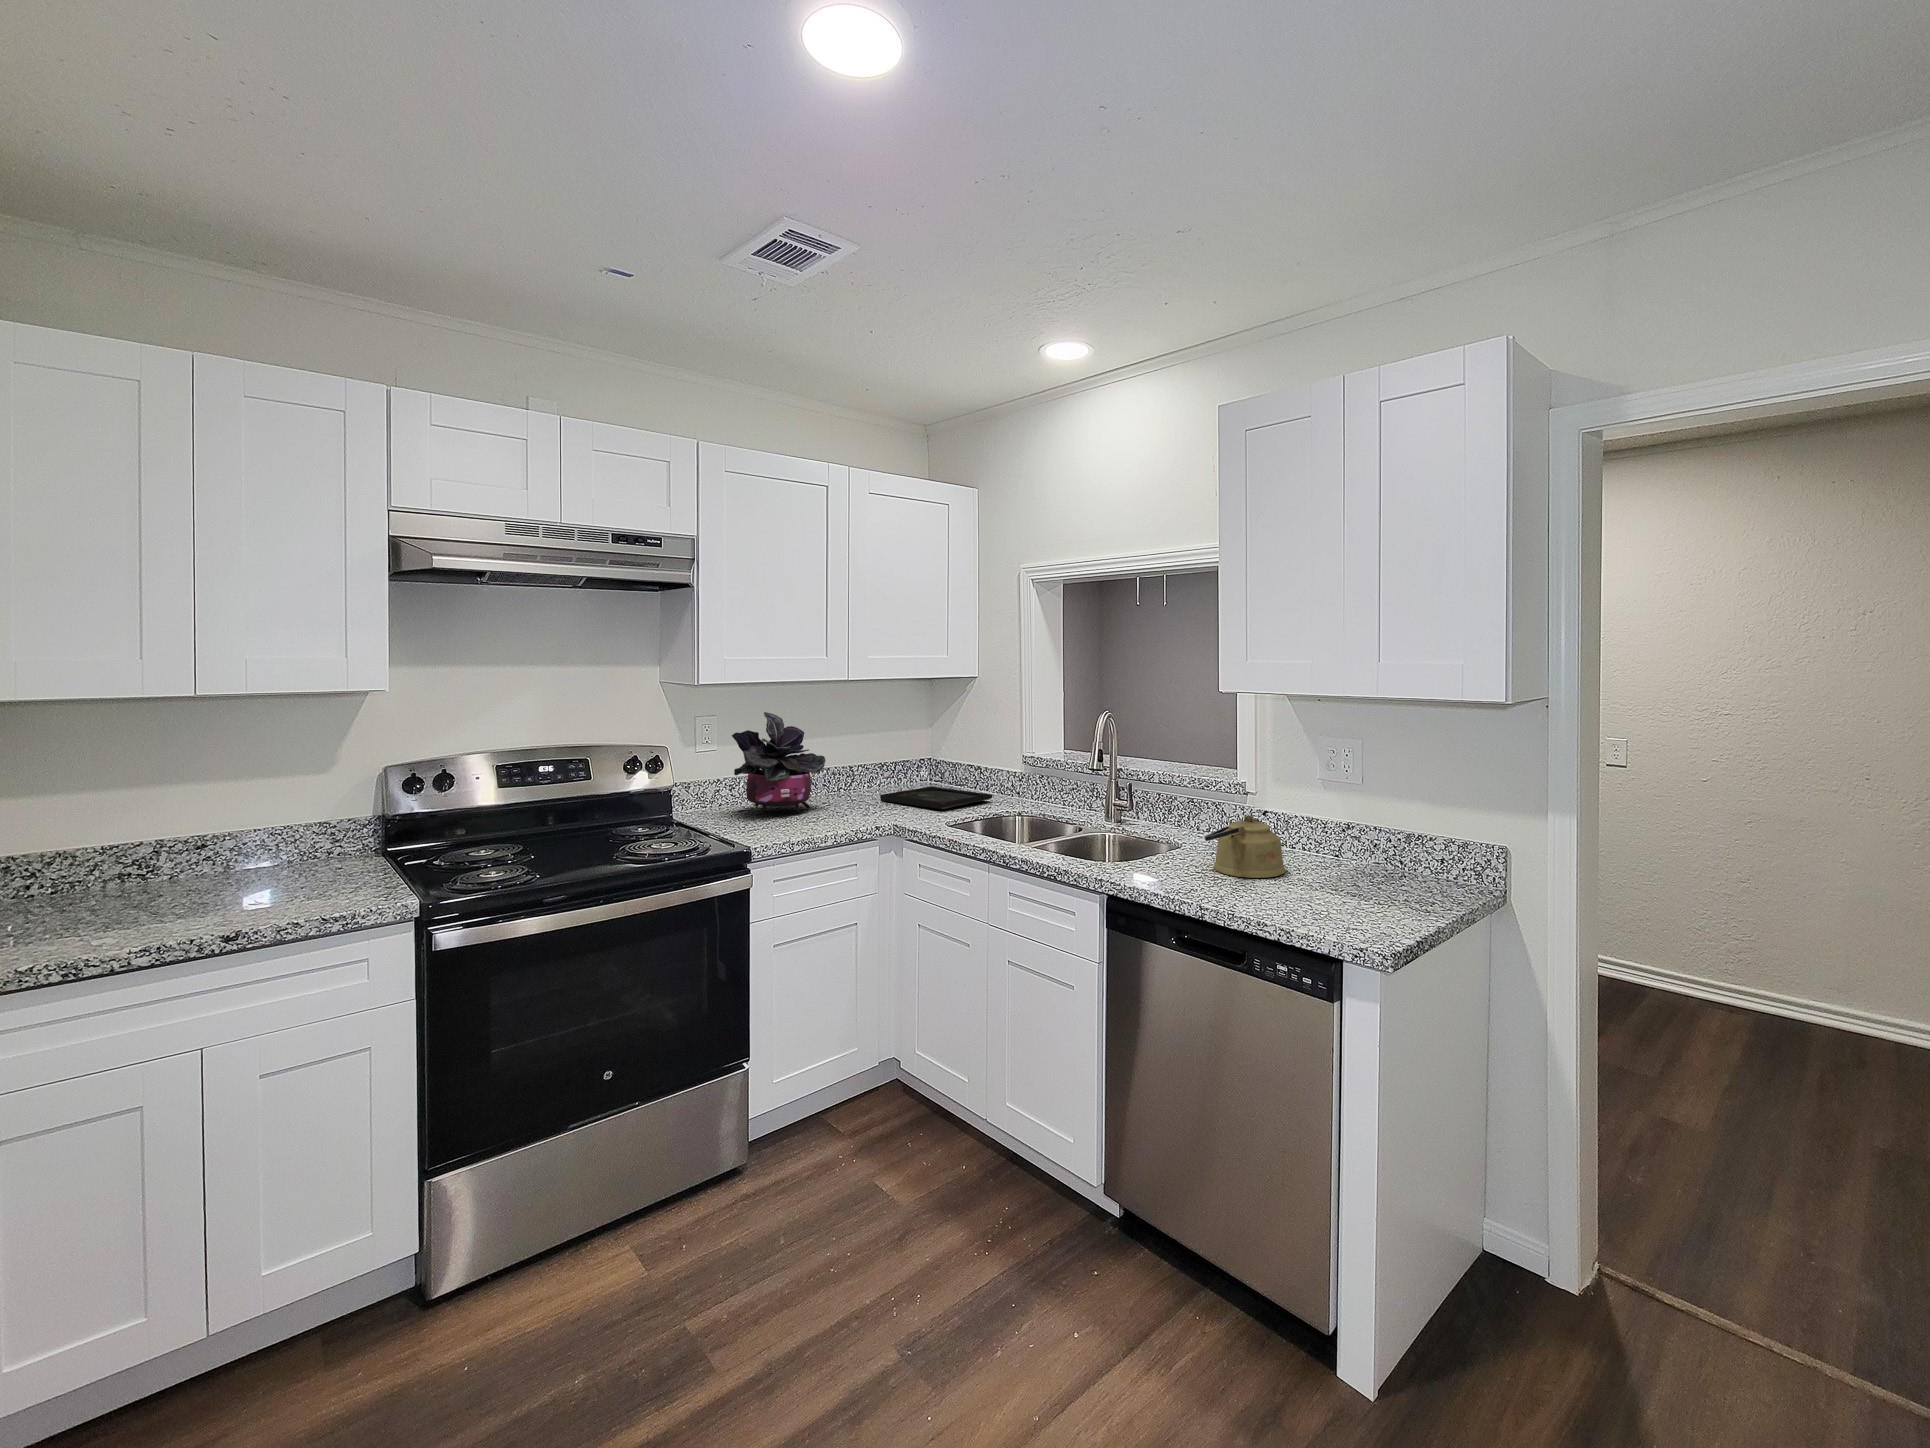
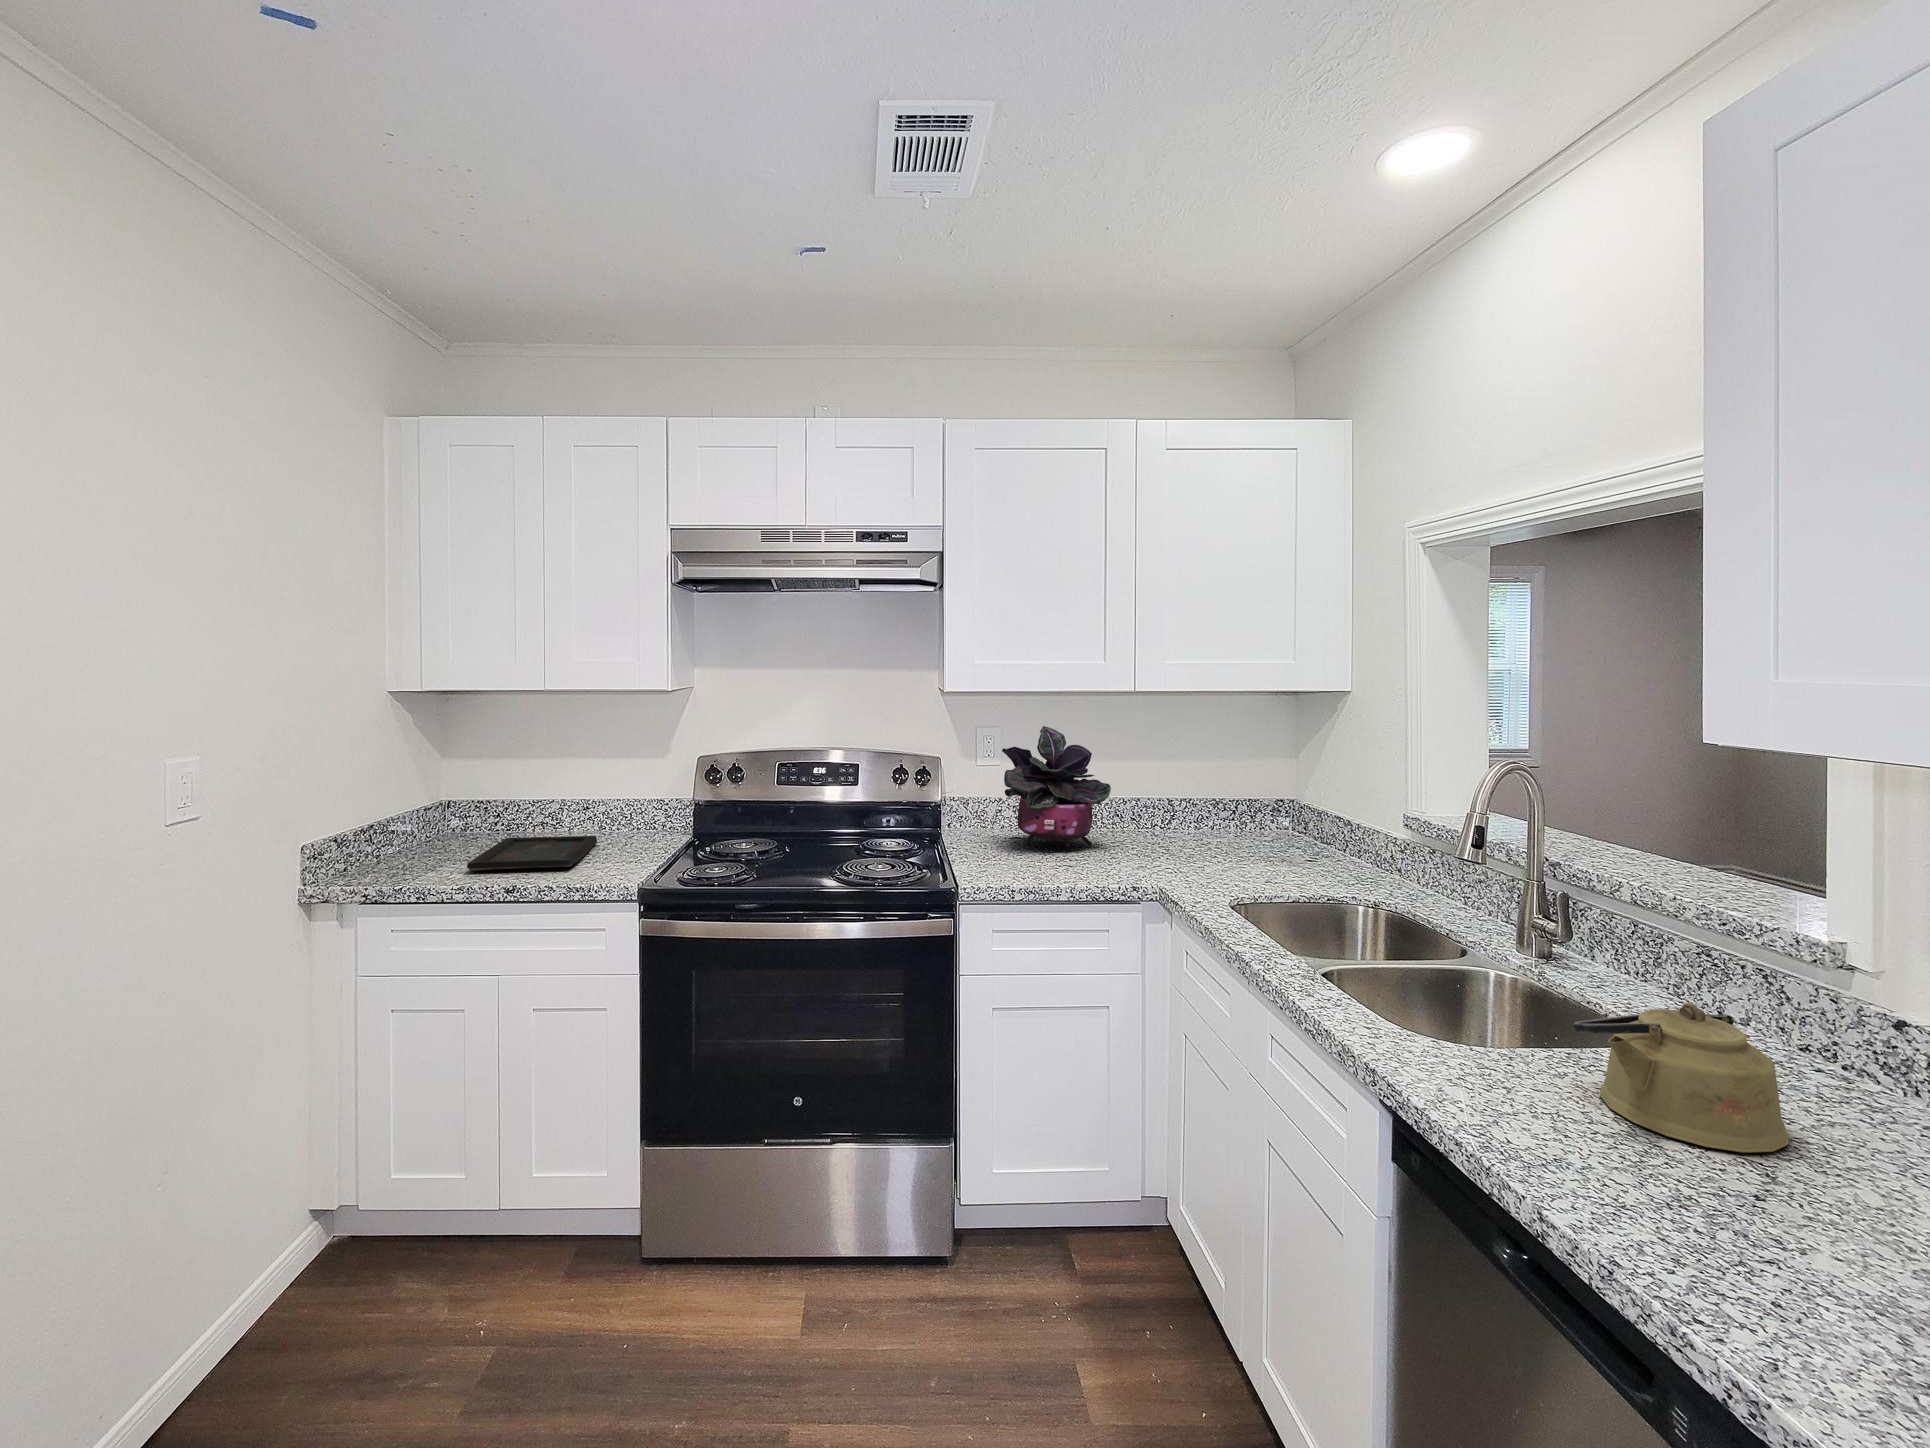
tray: present [880,786,993,809] -> present [467,836,597,870]

